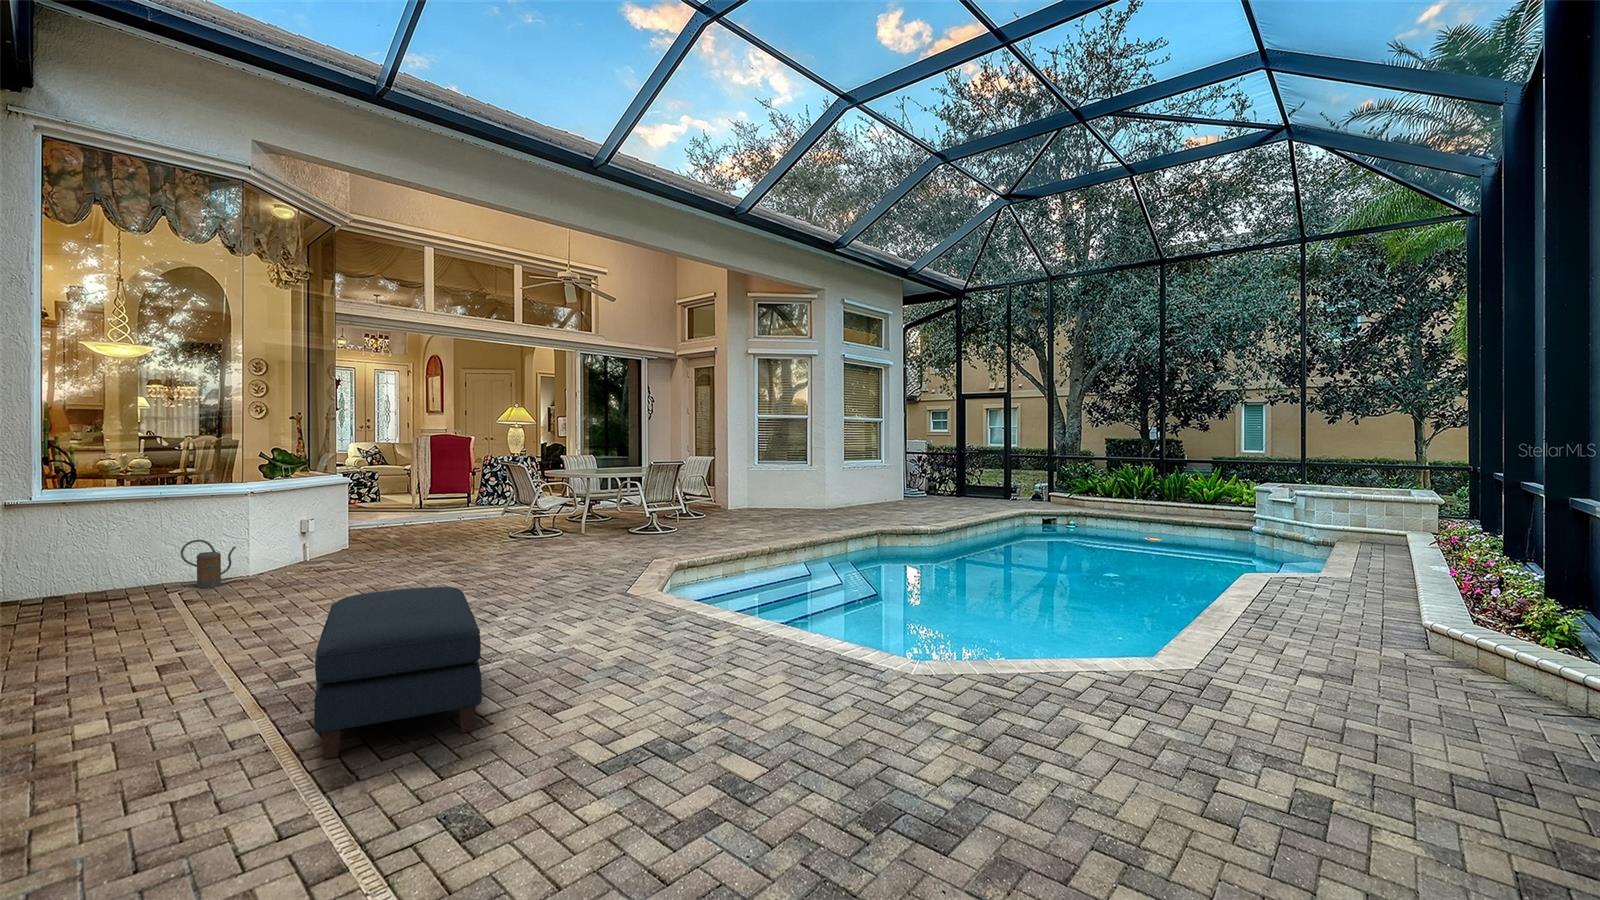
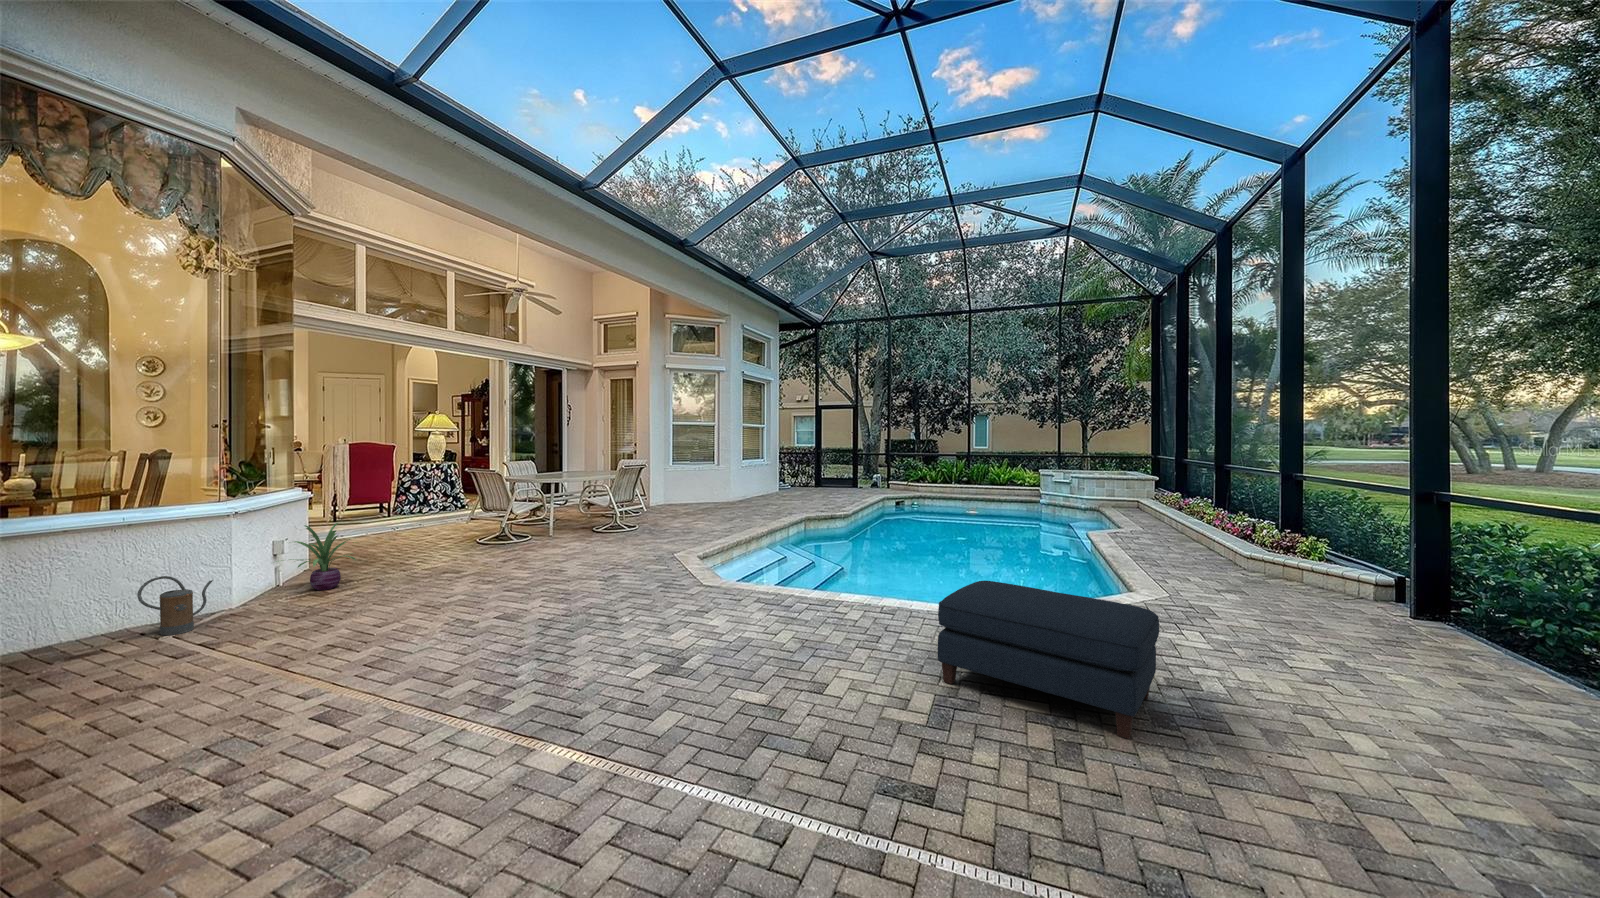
decorative plant: none [297,506,377,565] -> present [290,523,356,590]
ottoman: present [314,587,481,759] -> present [937,581,1159,739]

